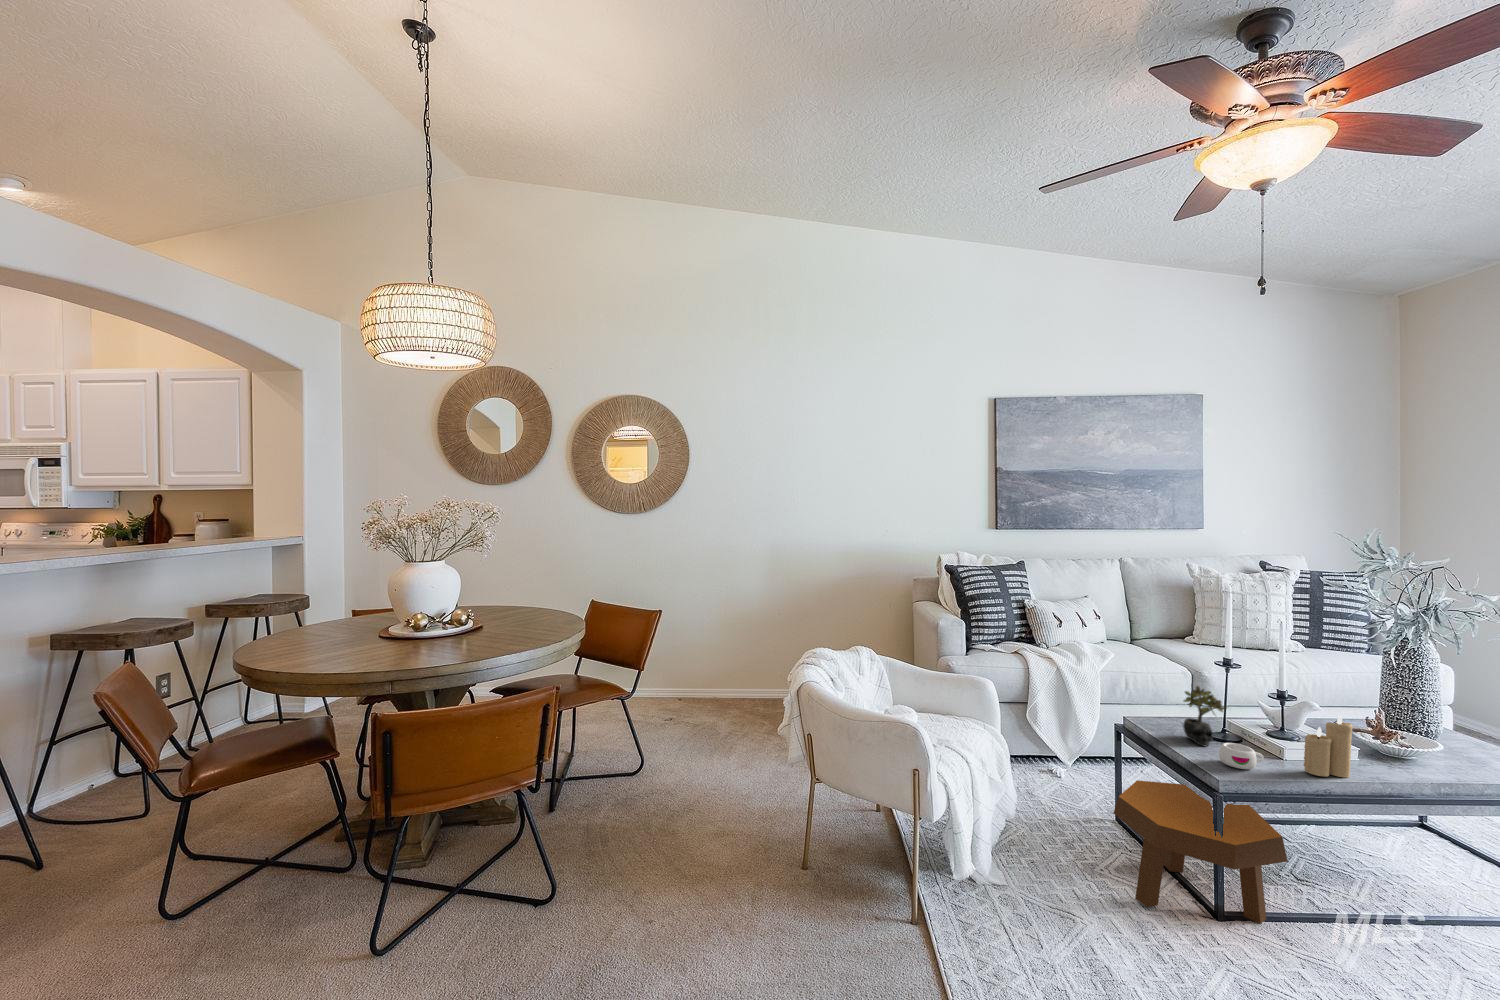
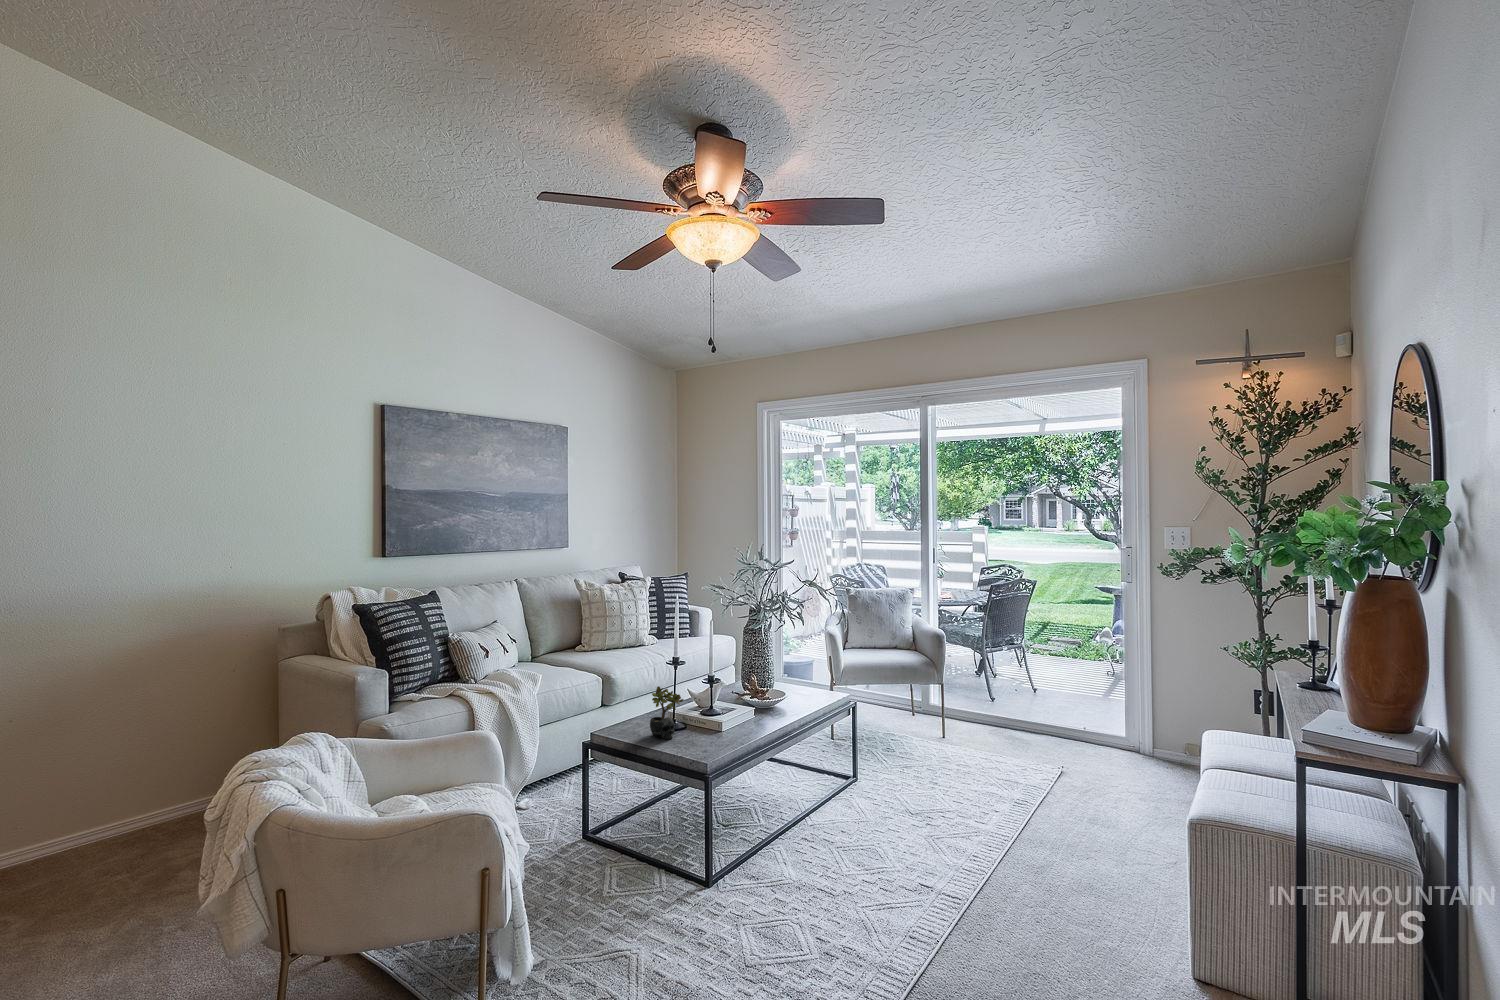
candle: present [1304,715,1353,778] -> none [742,684,766,736]
mug: present [1219,743,1264,769] -> none [692,728,719,749]
footstool: present [1114,780,1287,924] -> none [623,777,747,906]

